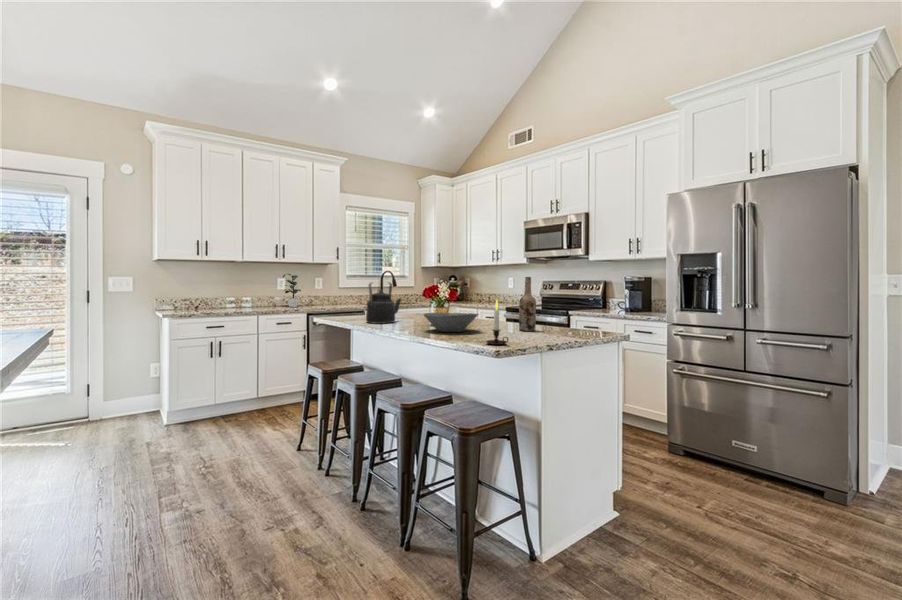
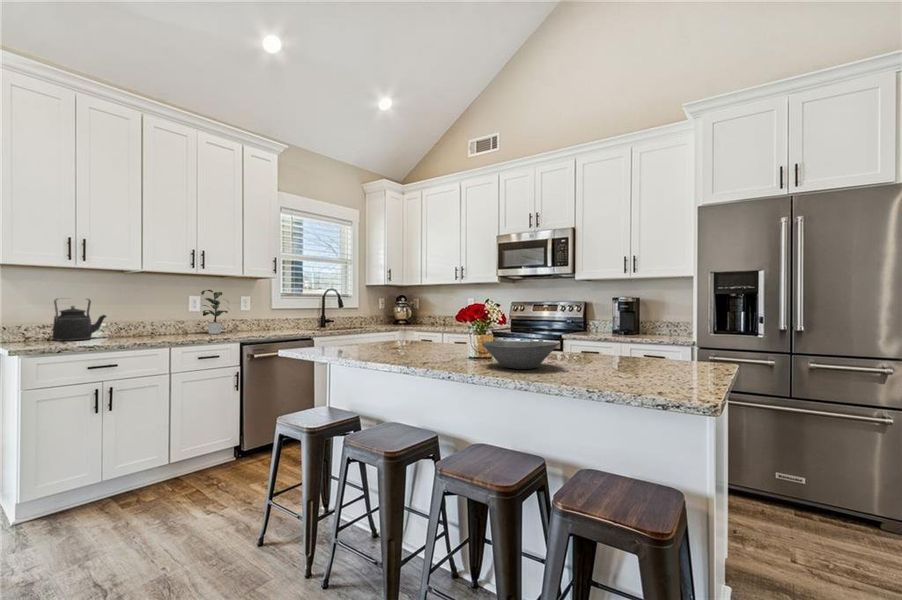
wine bottle: present [519,277,536,331] -> none [593,294,615,363]
kettle: present [366,282,401,324] -> present [52,299,106,341]
candle: present [486,300,508,345] -> none [626,323,668,389]

